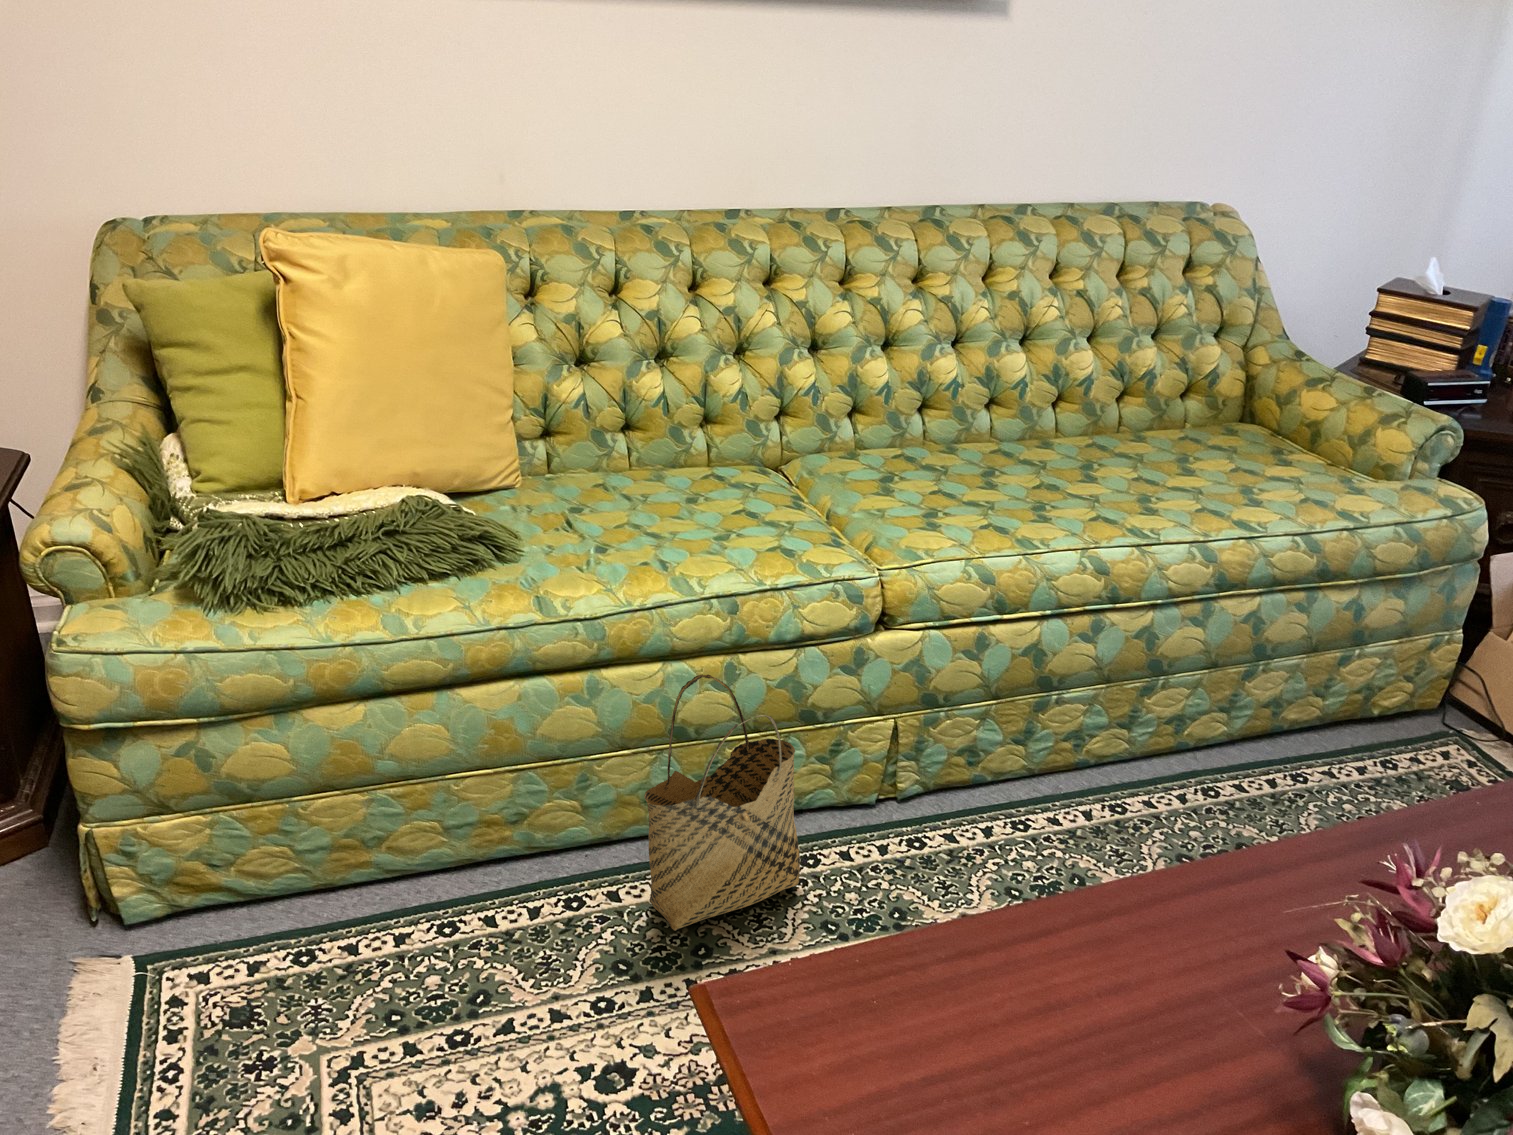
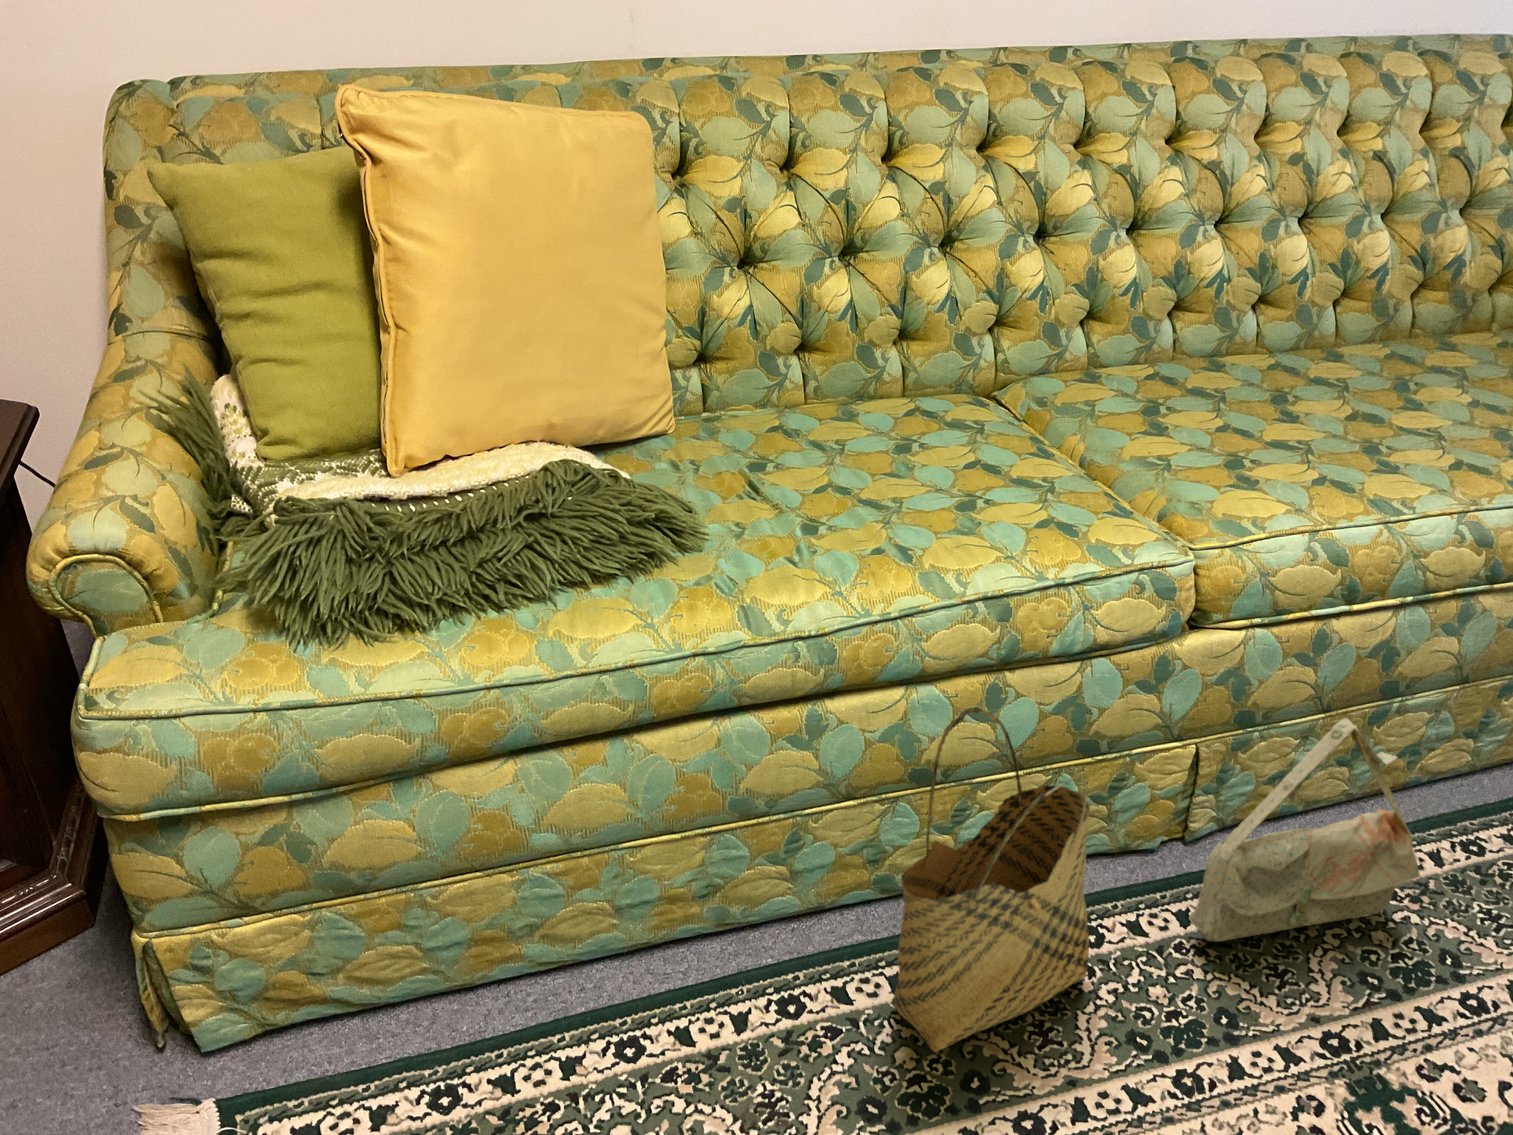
bag: none [884,690,1055,865] -> present [1190,718,1420,941]

